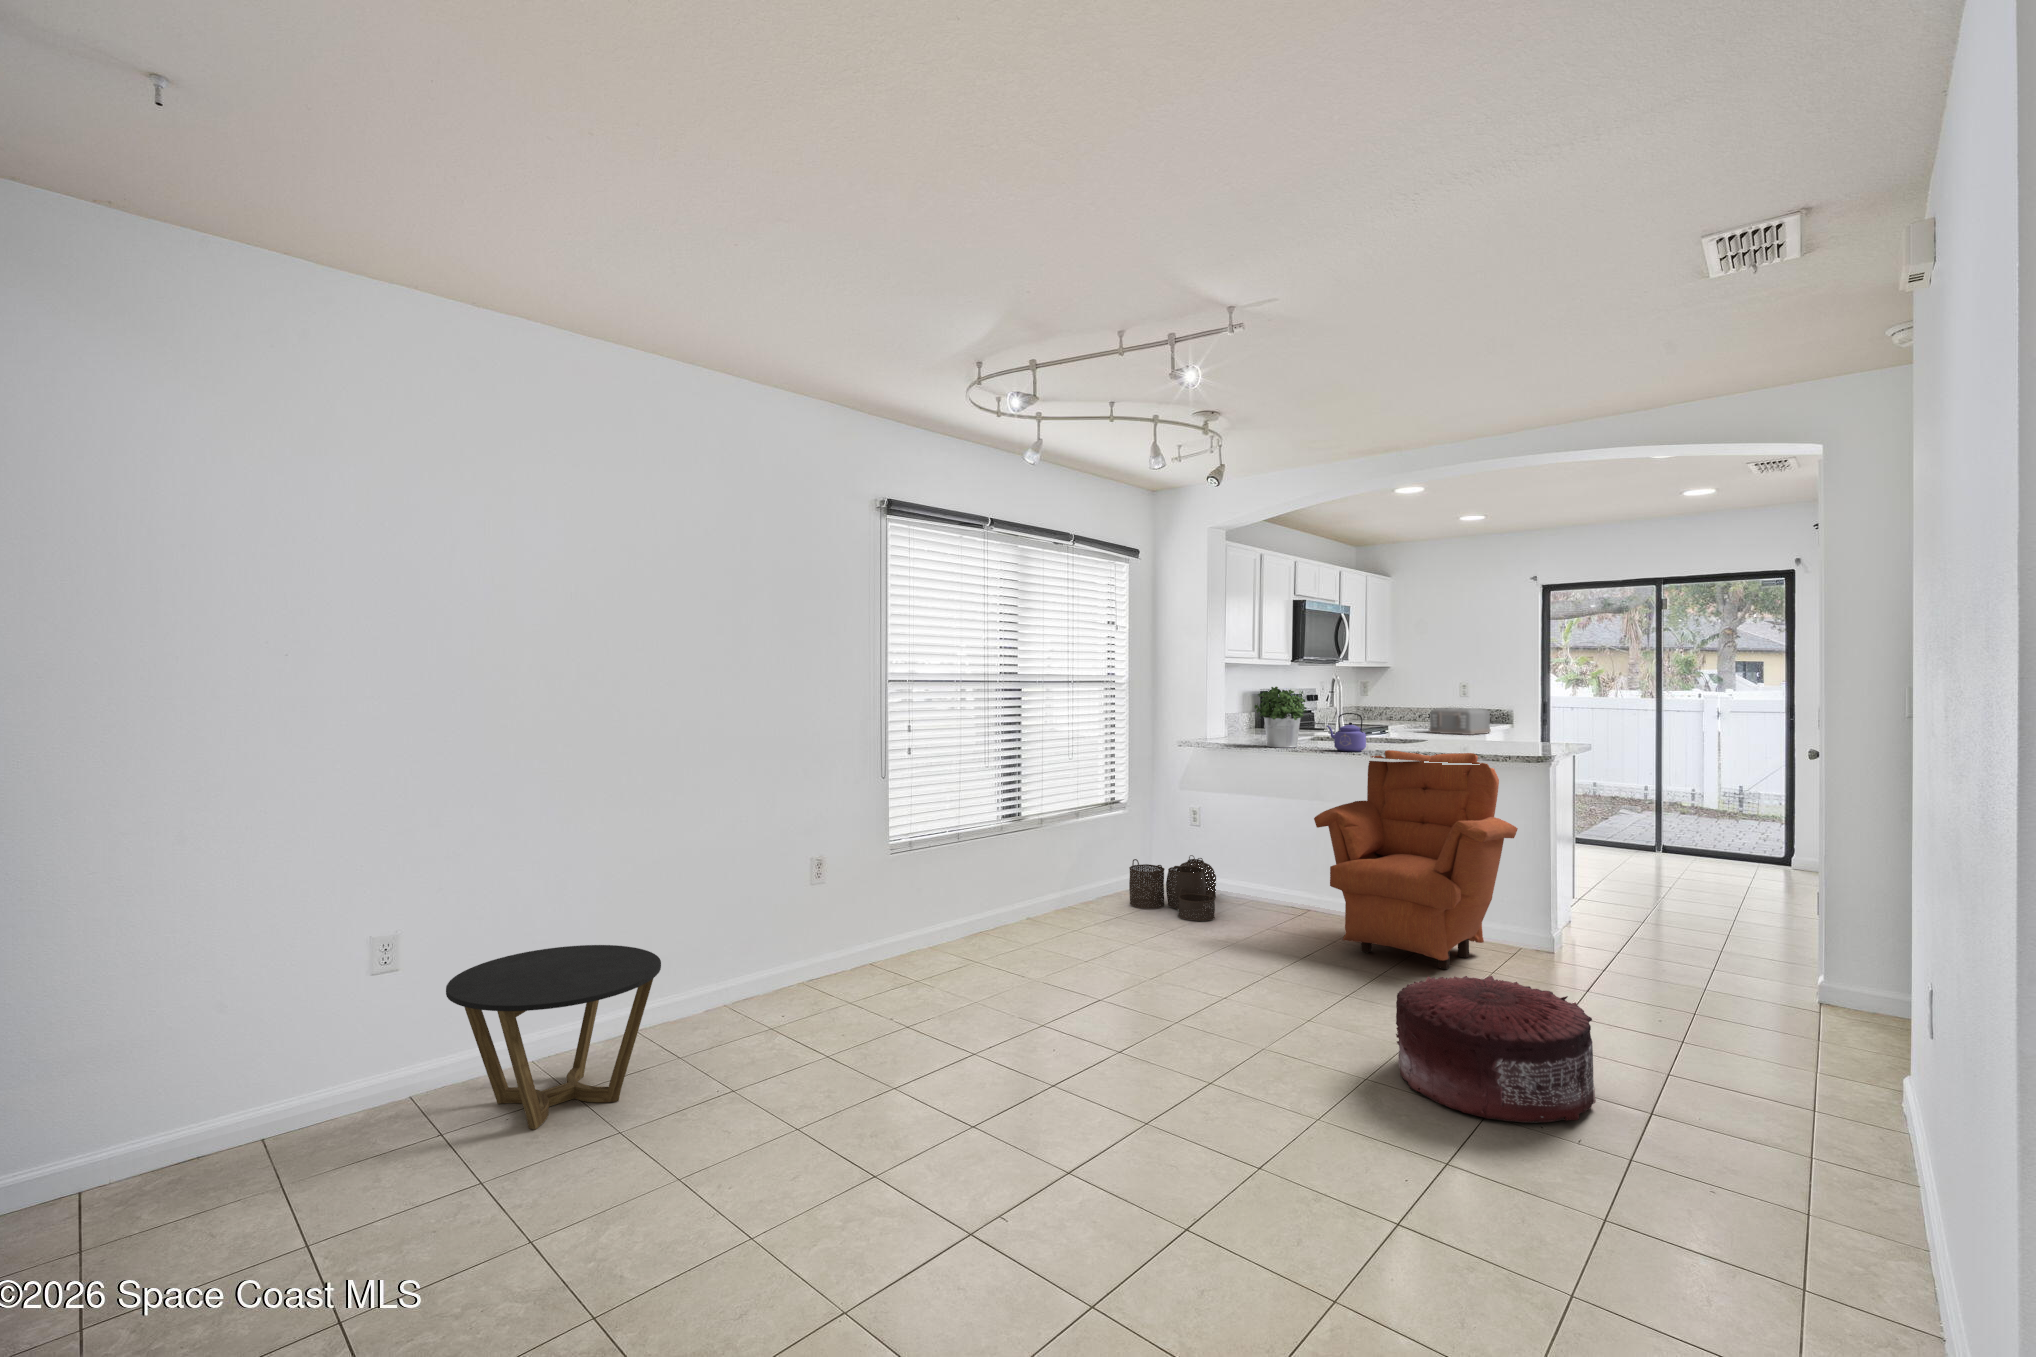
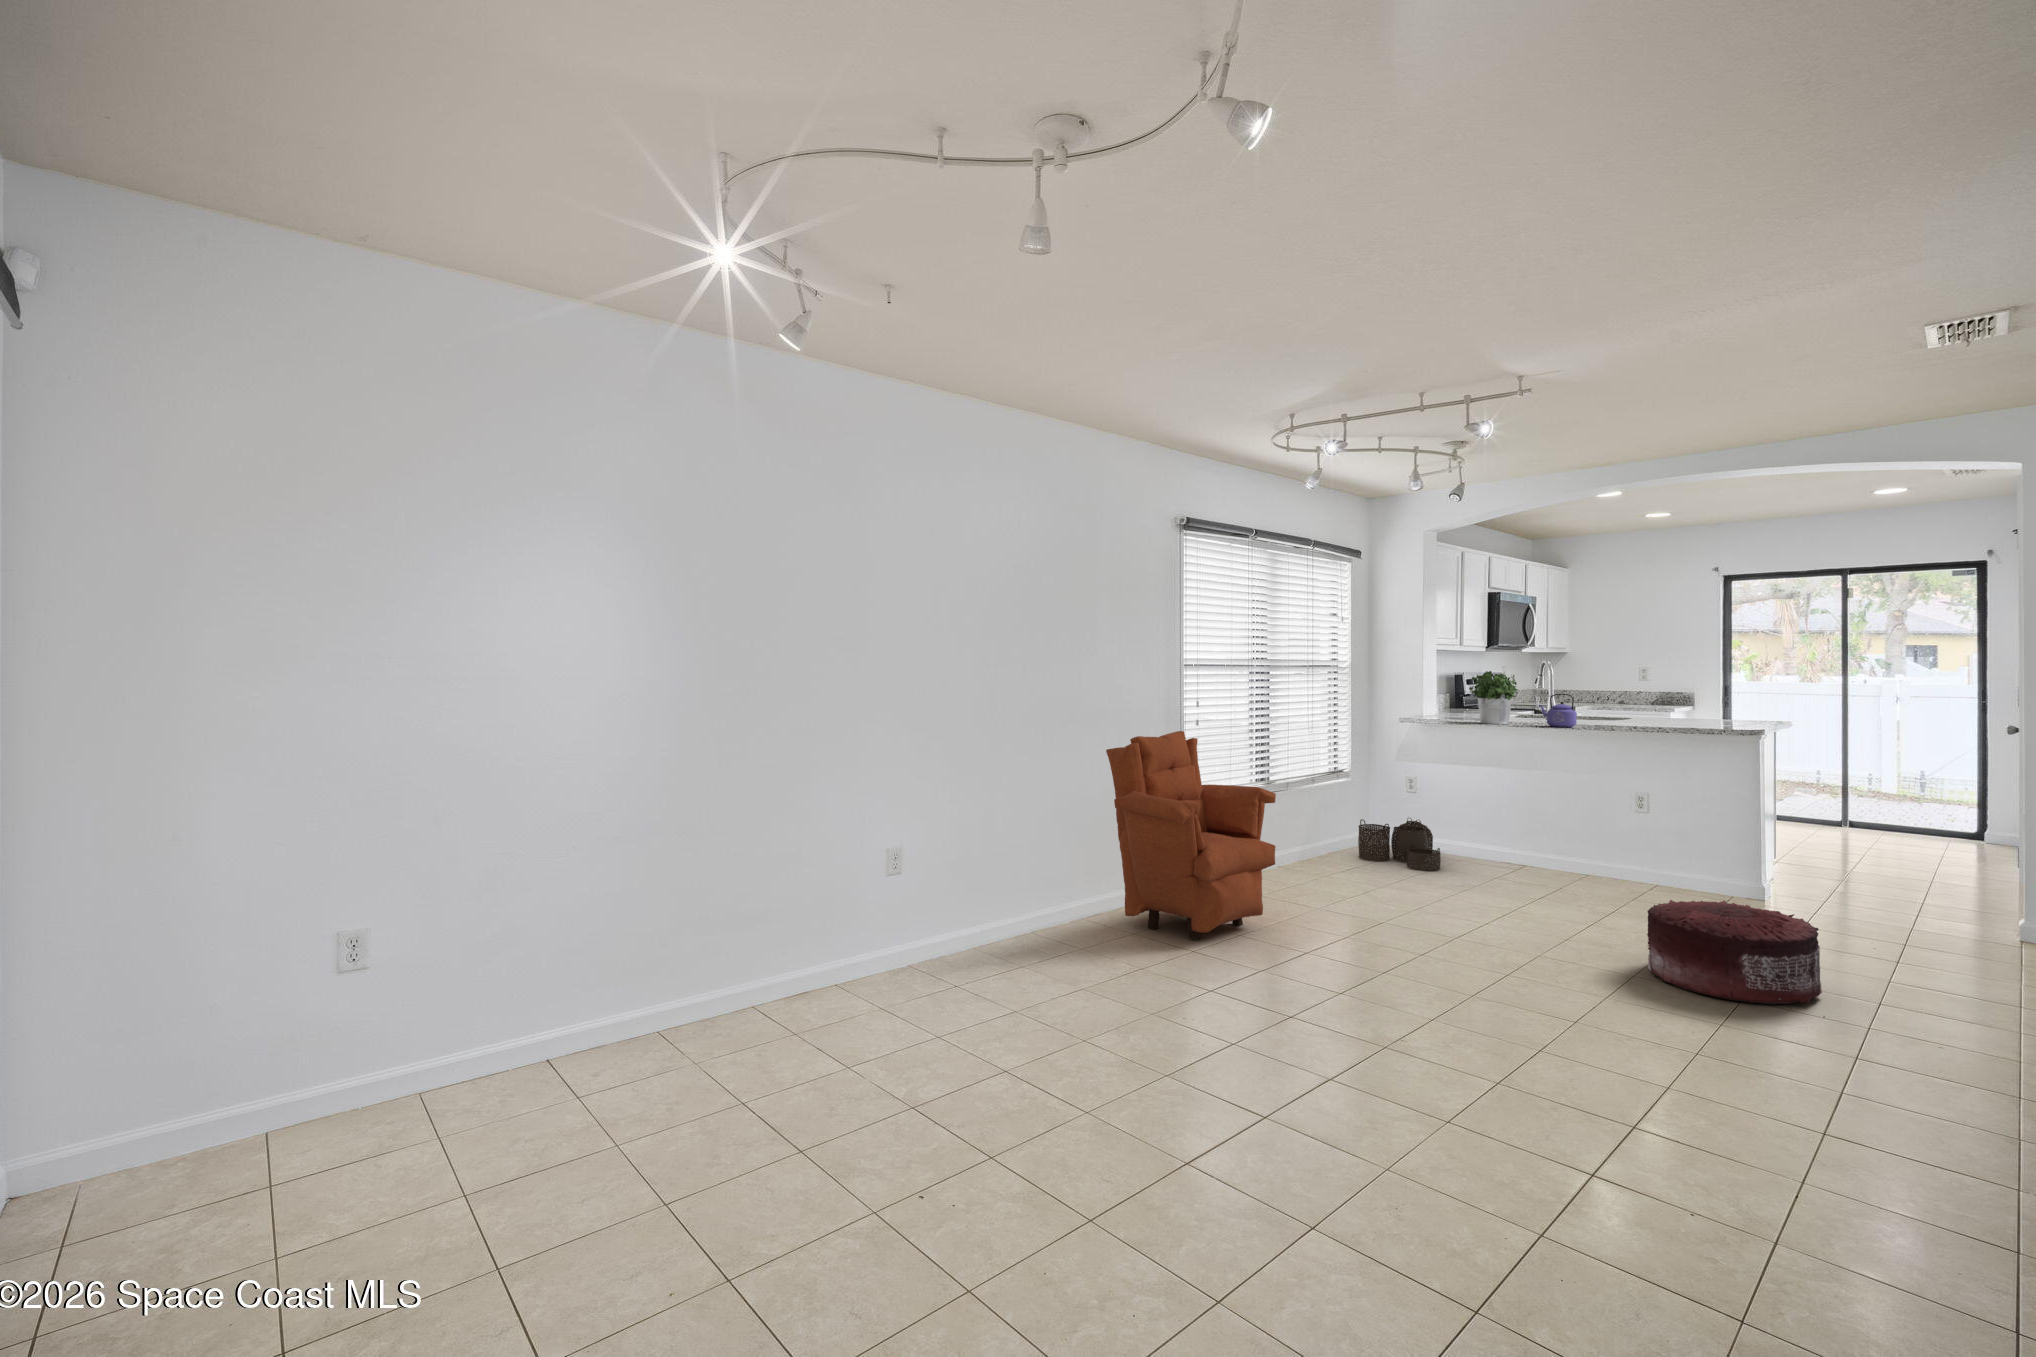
toaster: present [1429,707,1491,735] -> none [1616,691,1677,716]
armchair: present [1314,750,1518,969] -> present [1106,731,1276,940]
side table: present [446,945,661,1129] -> none [941,861,1081,982]

